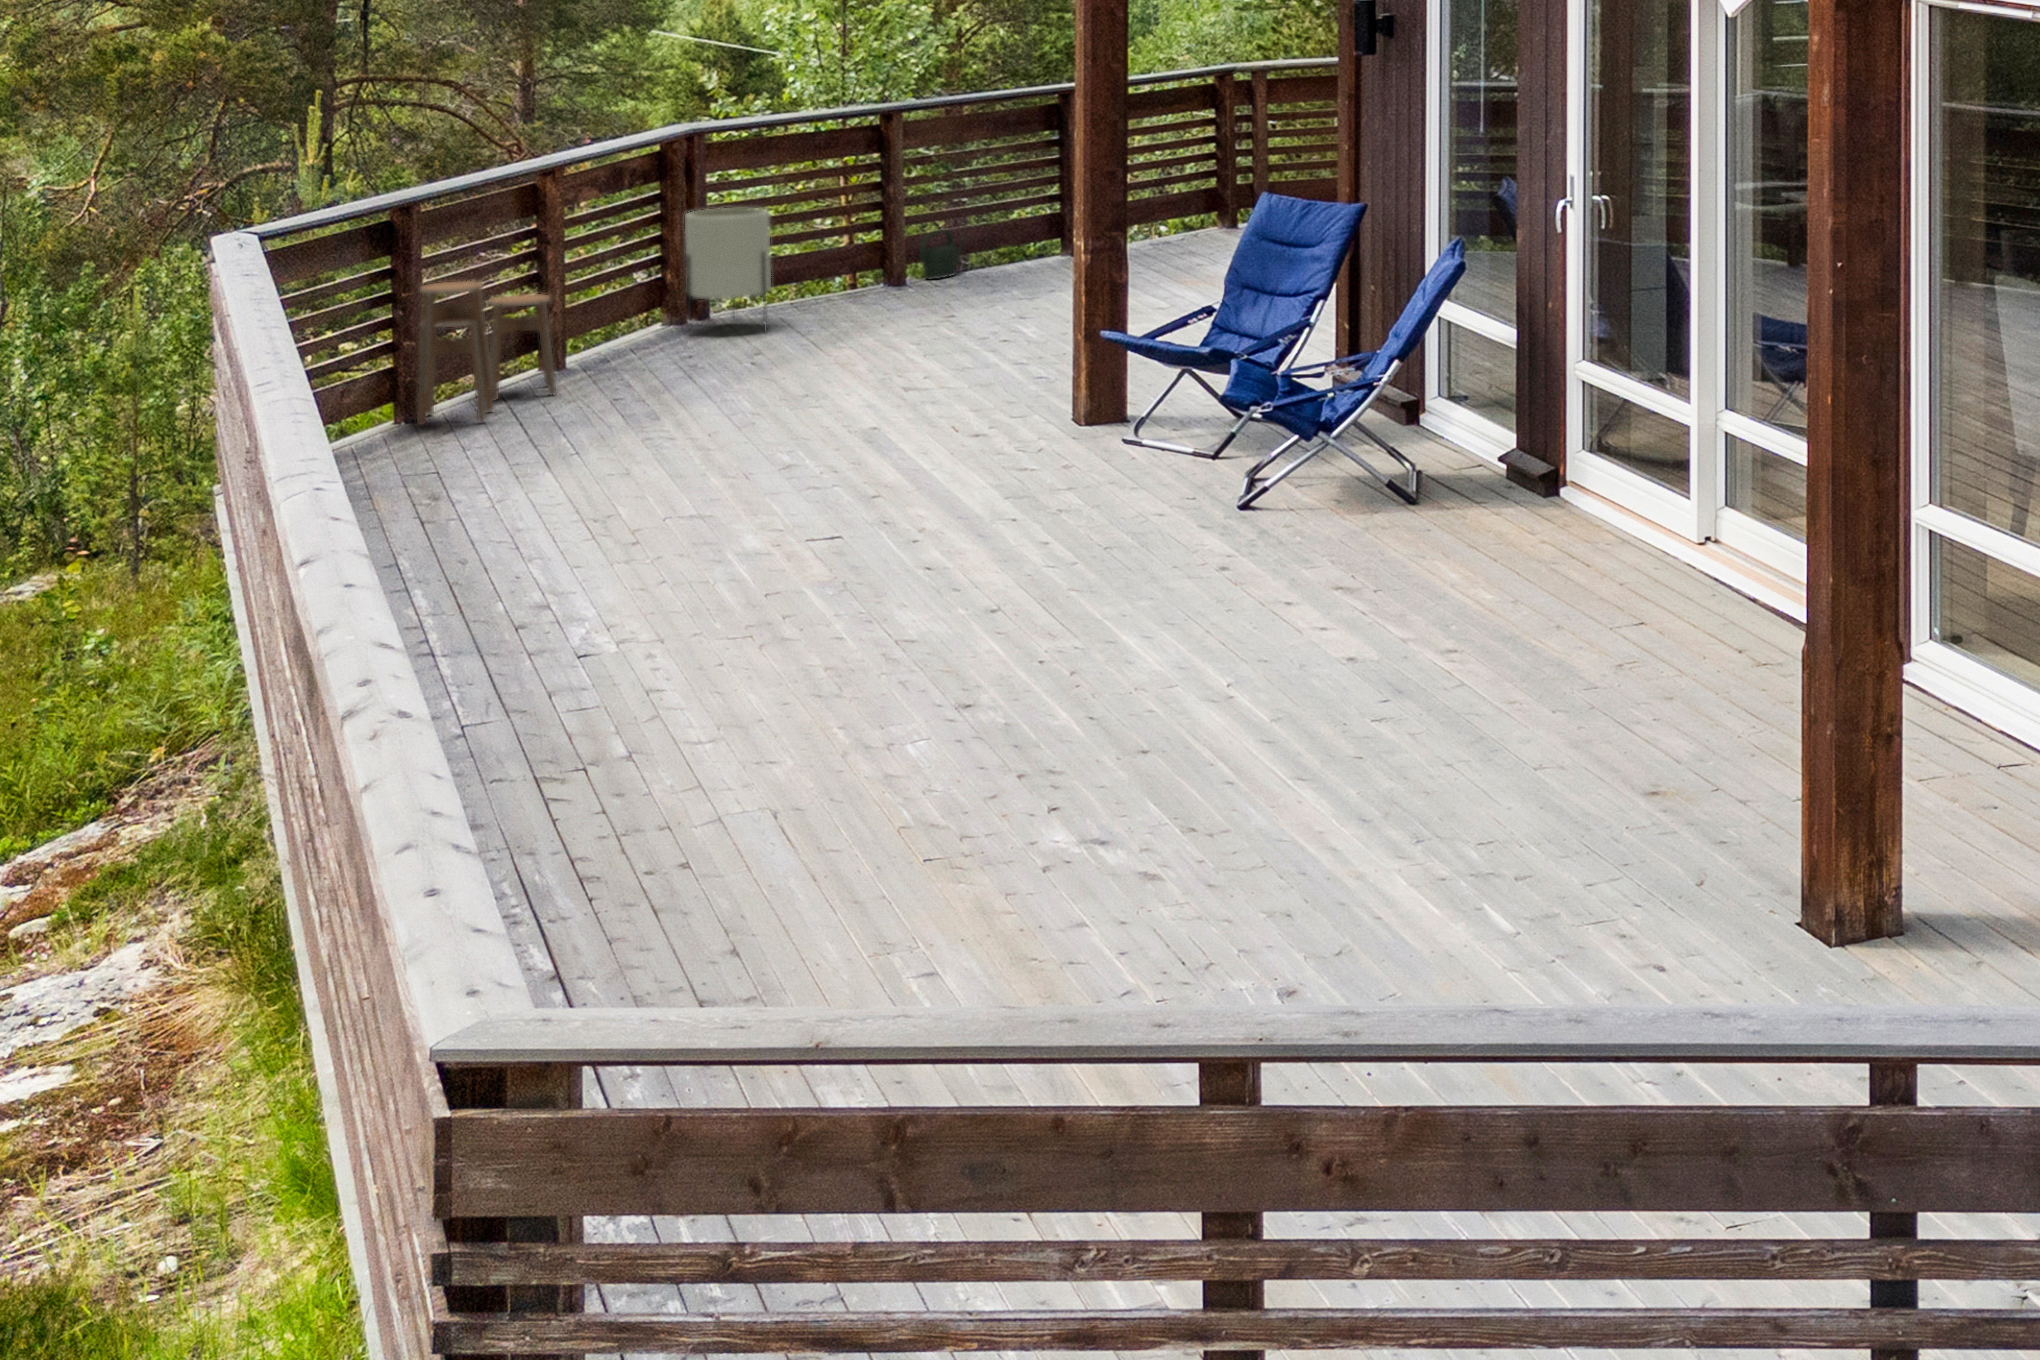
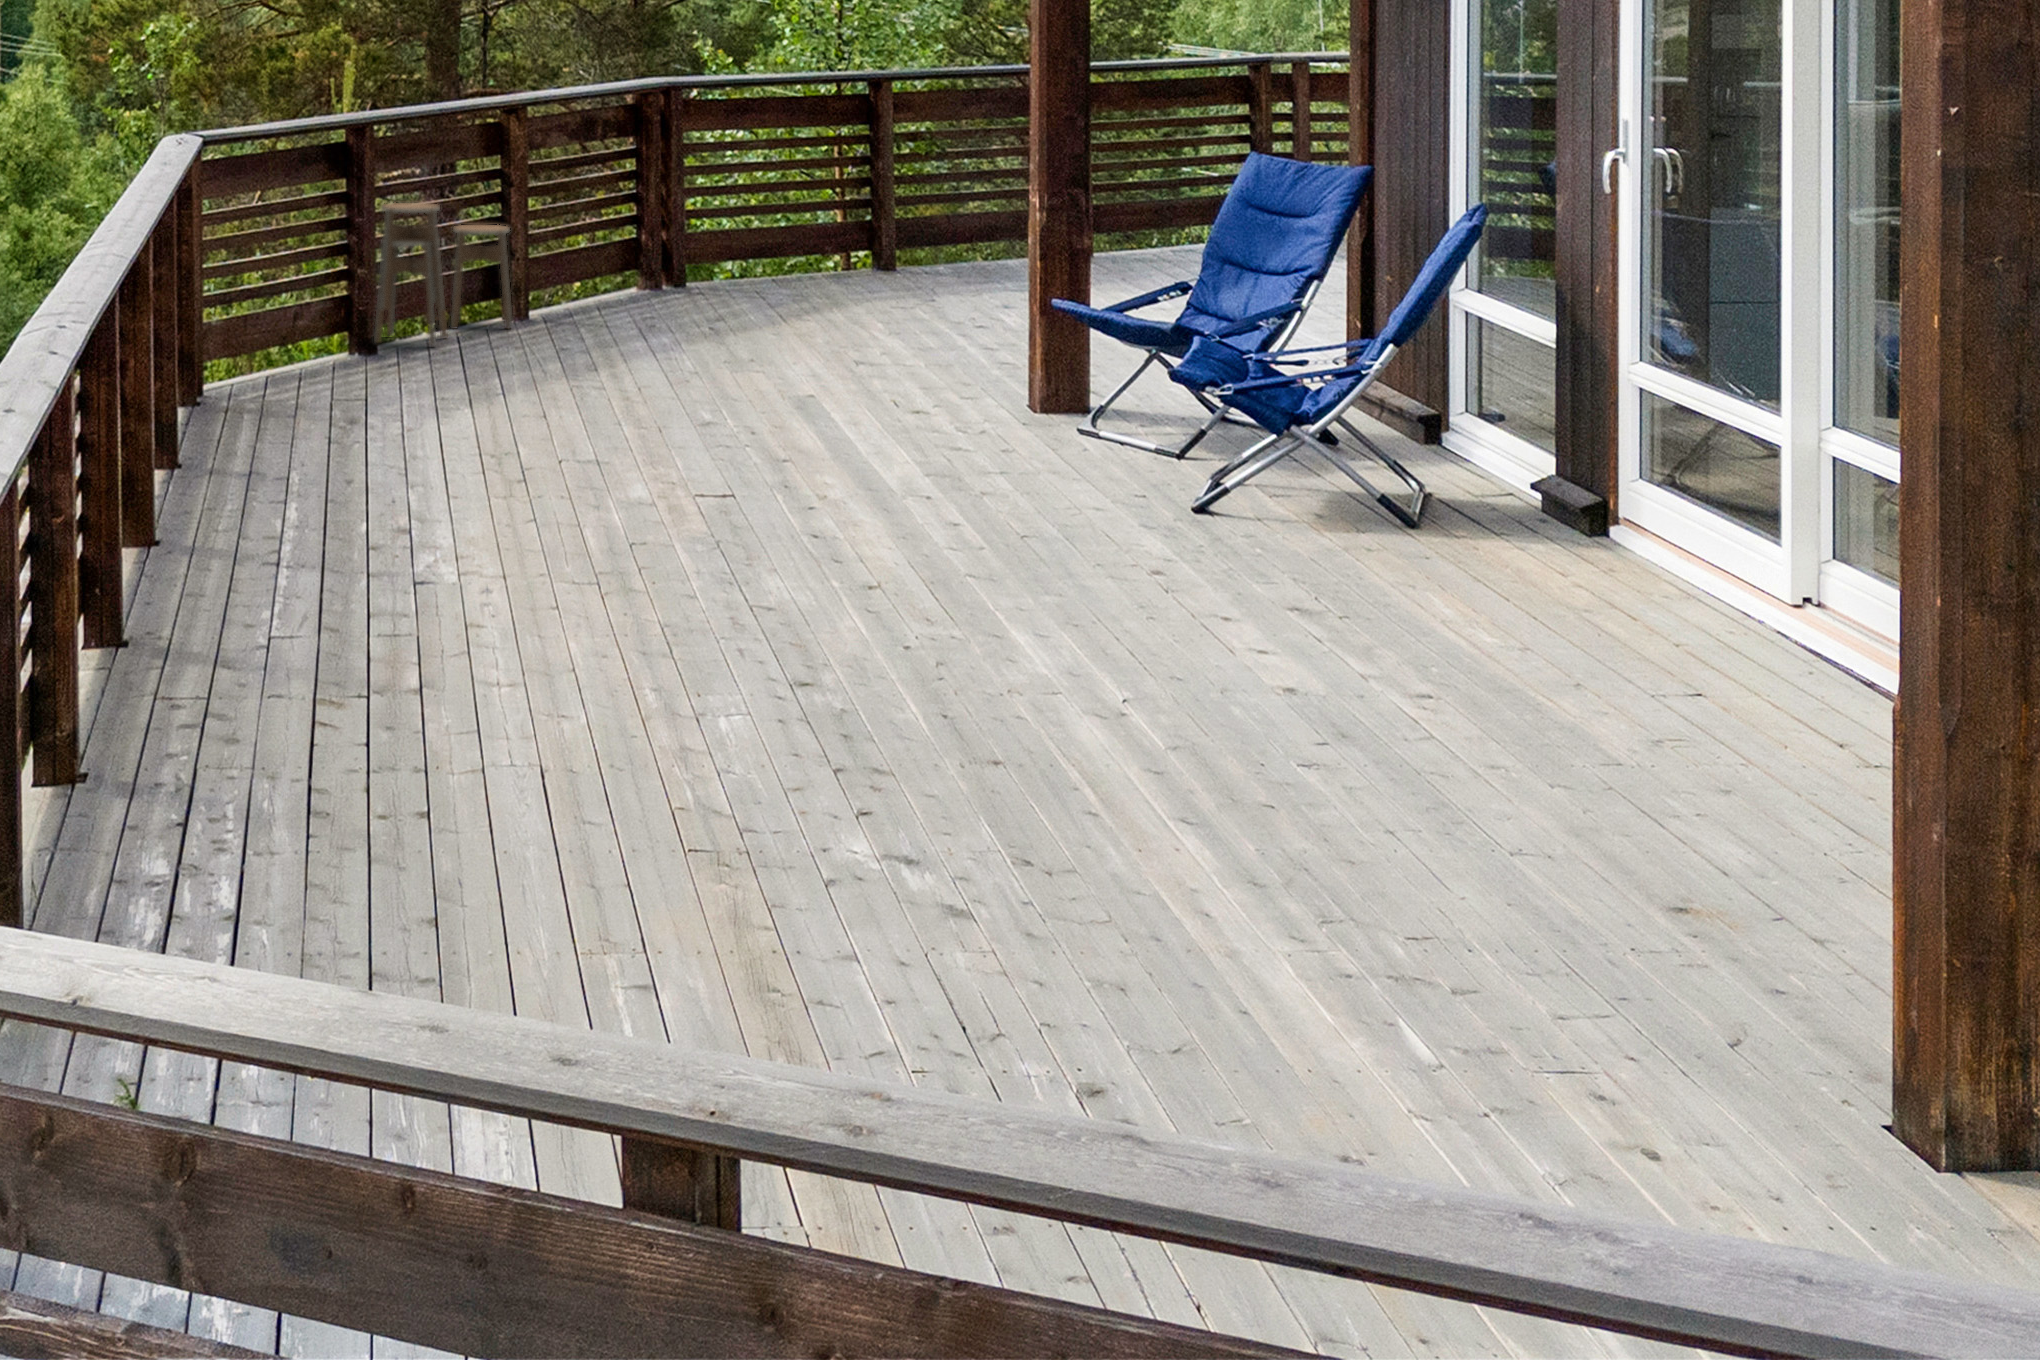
planter: present [685,208,771,329] -> none [660,159,744,291]
watering can: present [919,230,965,279] -> none [911,204,966,257]

